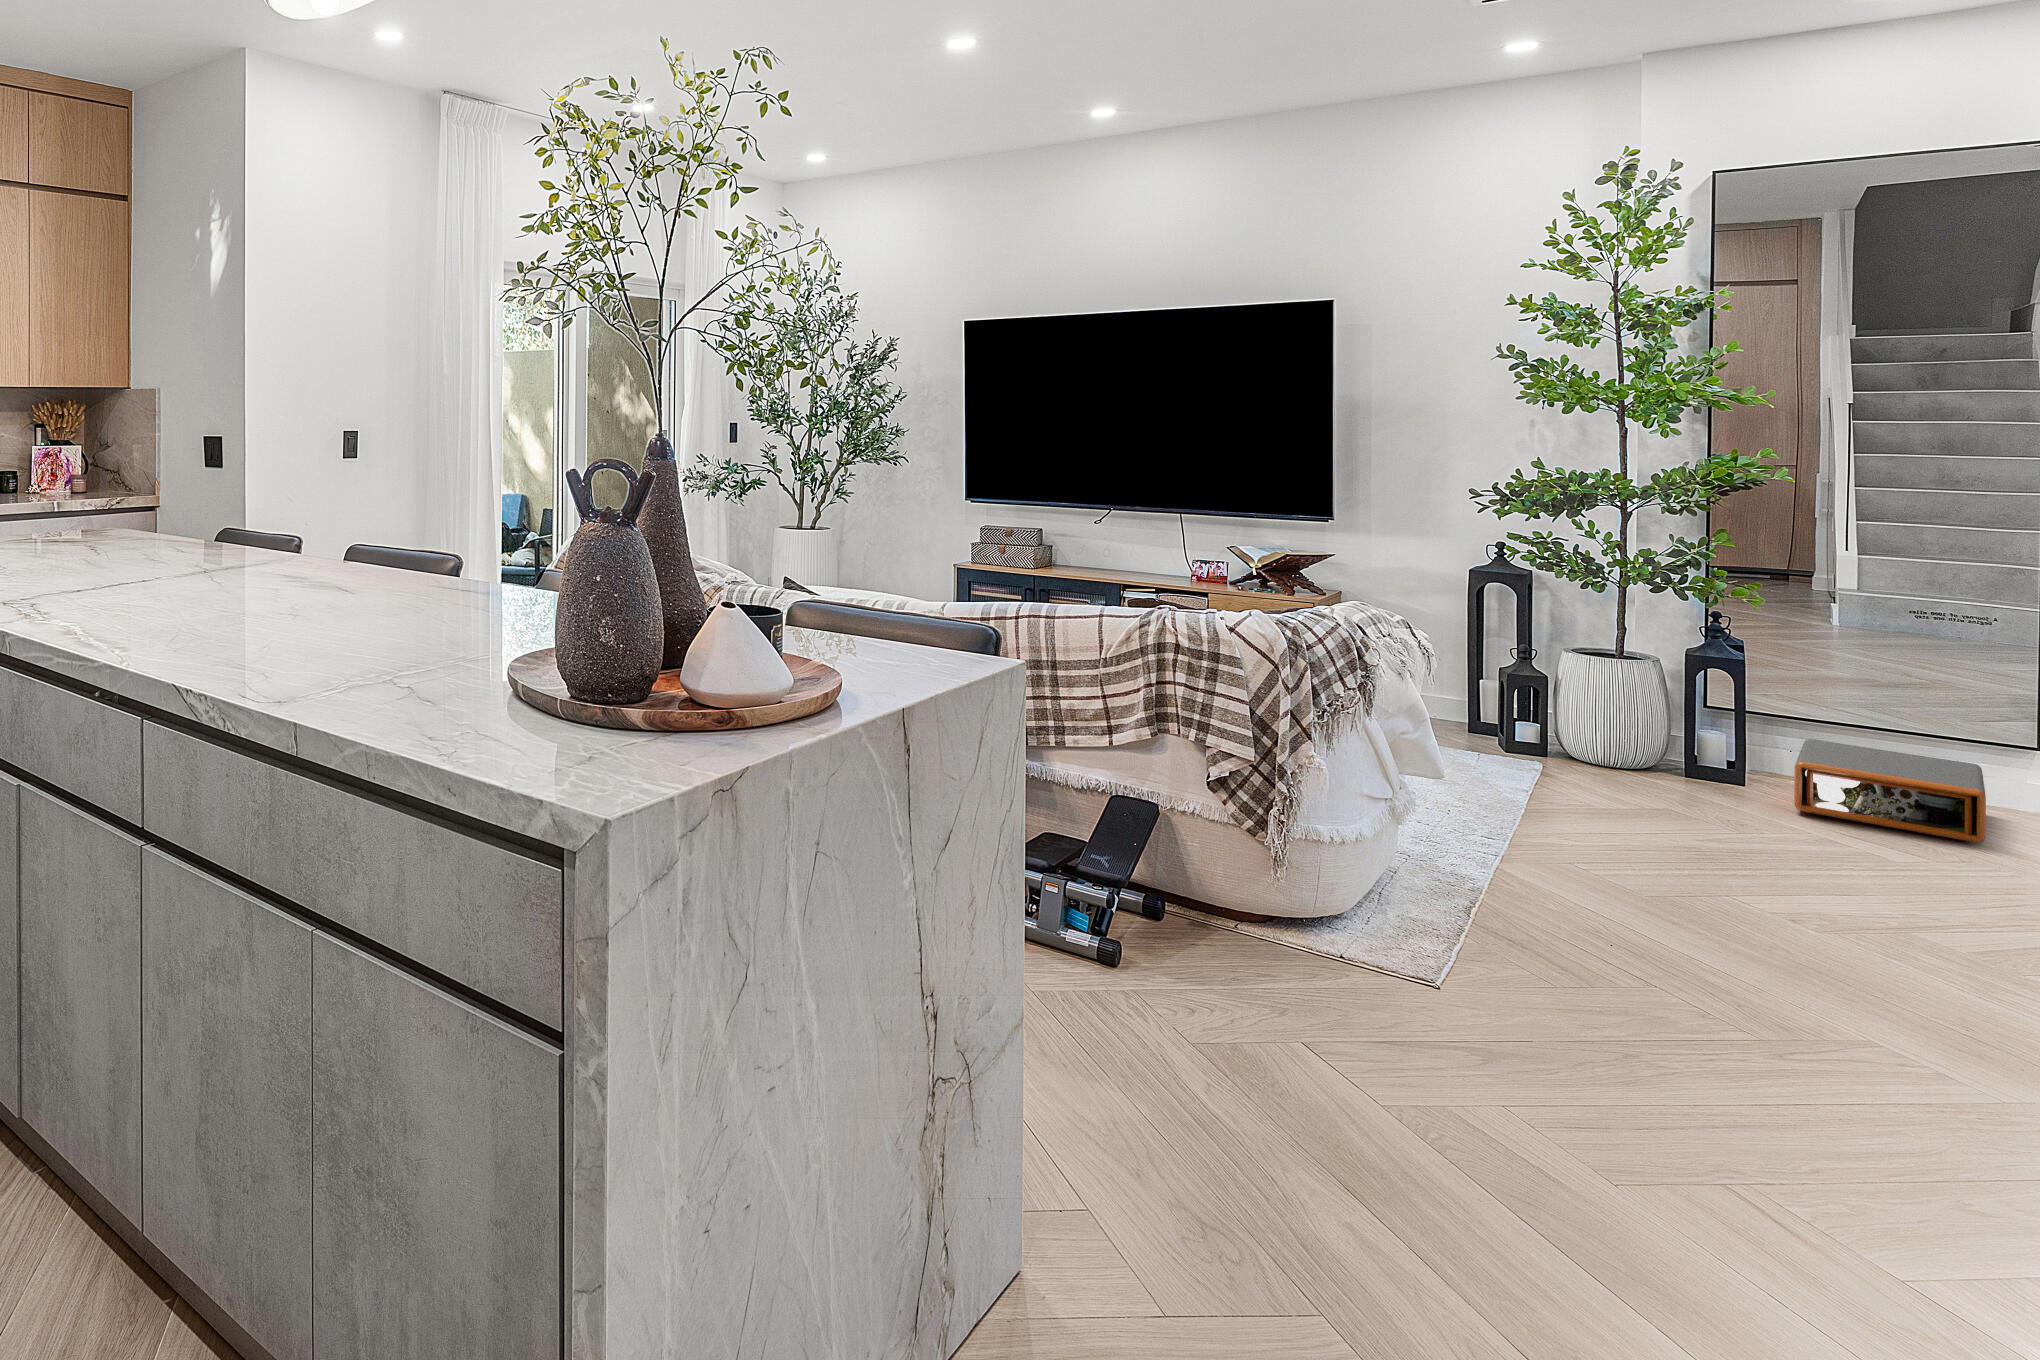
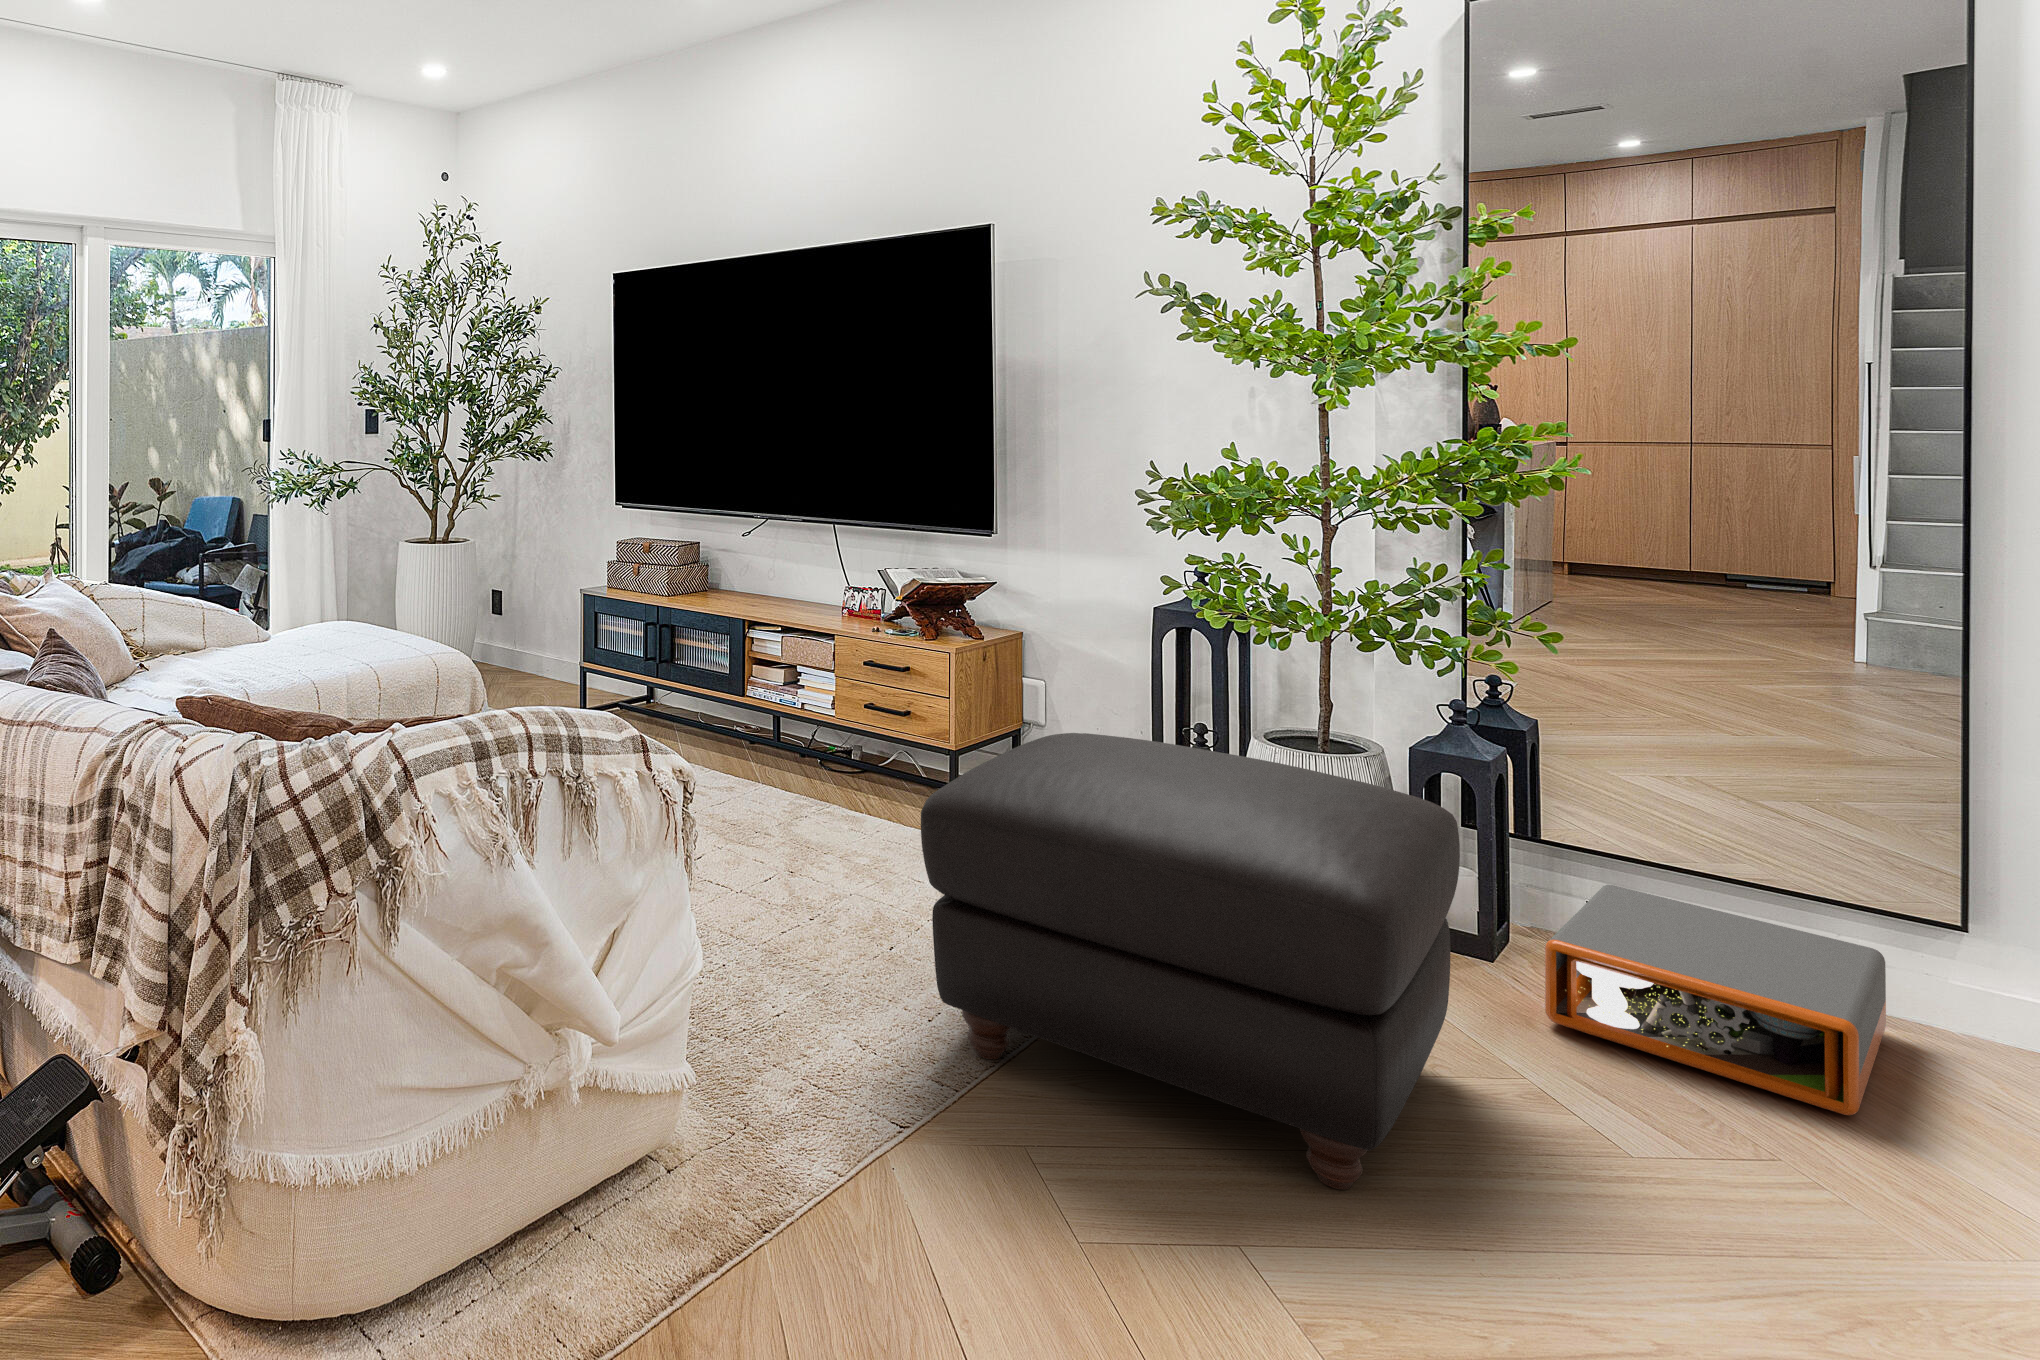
ottoman: none [1454,644,1783,873] -> present [921,733,1460,1189]

